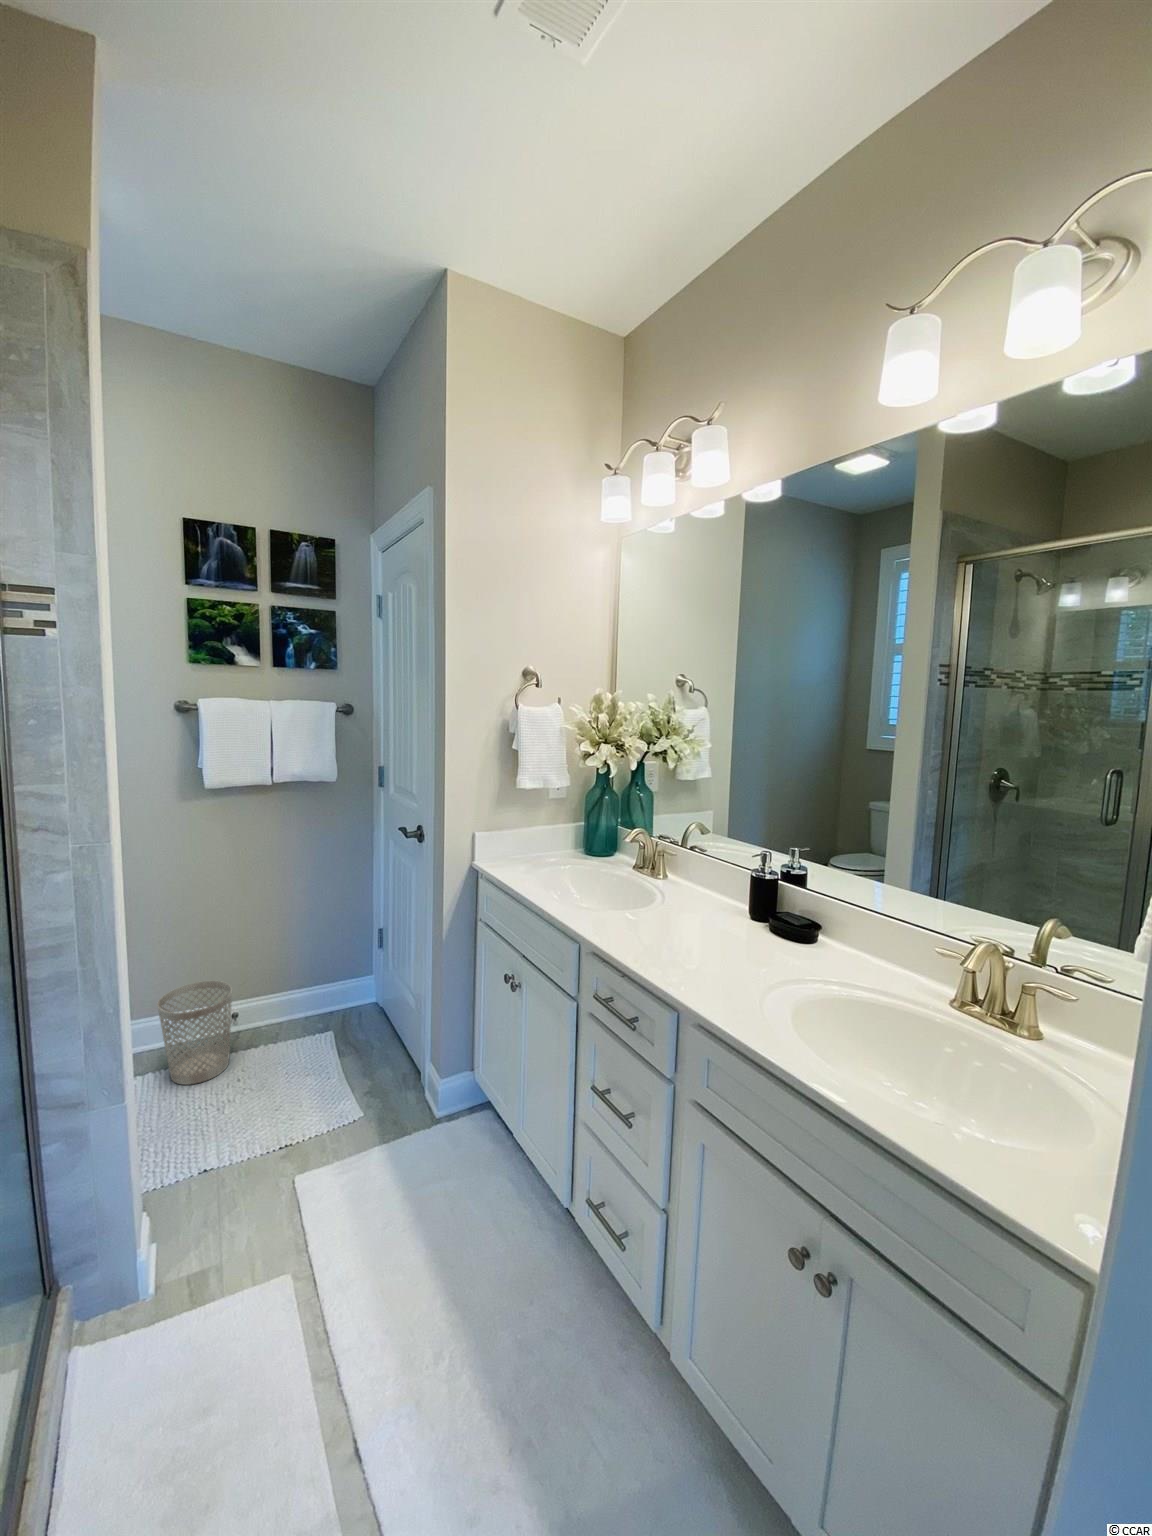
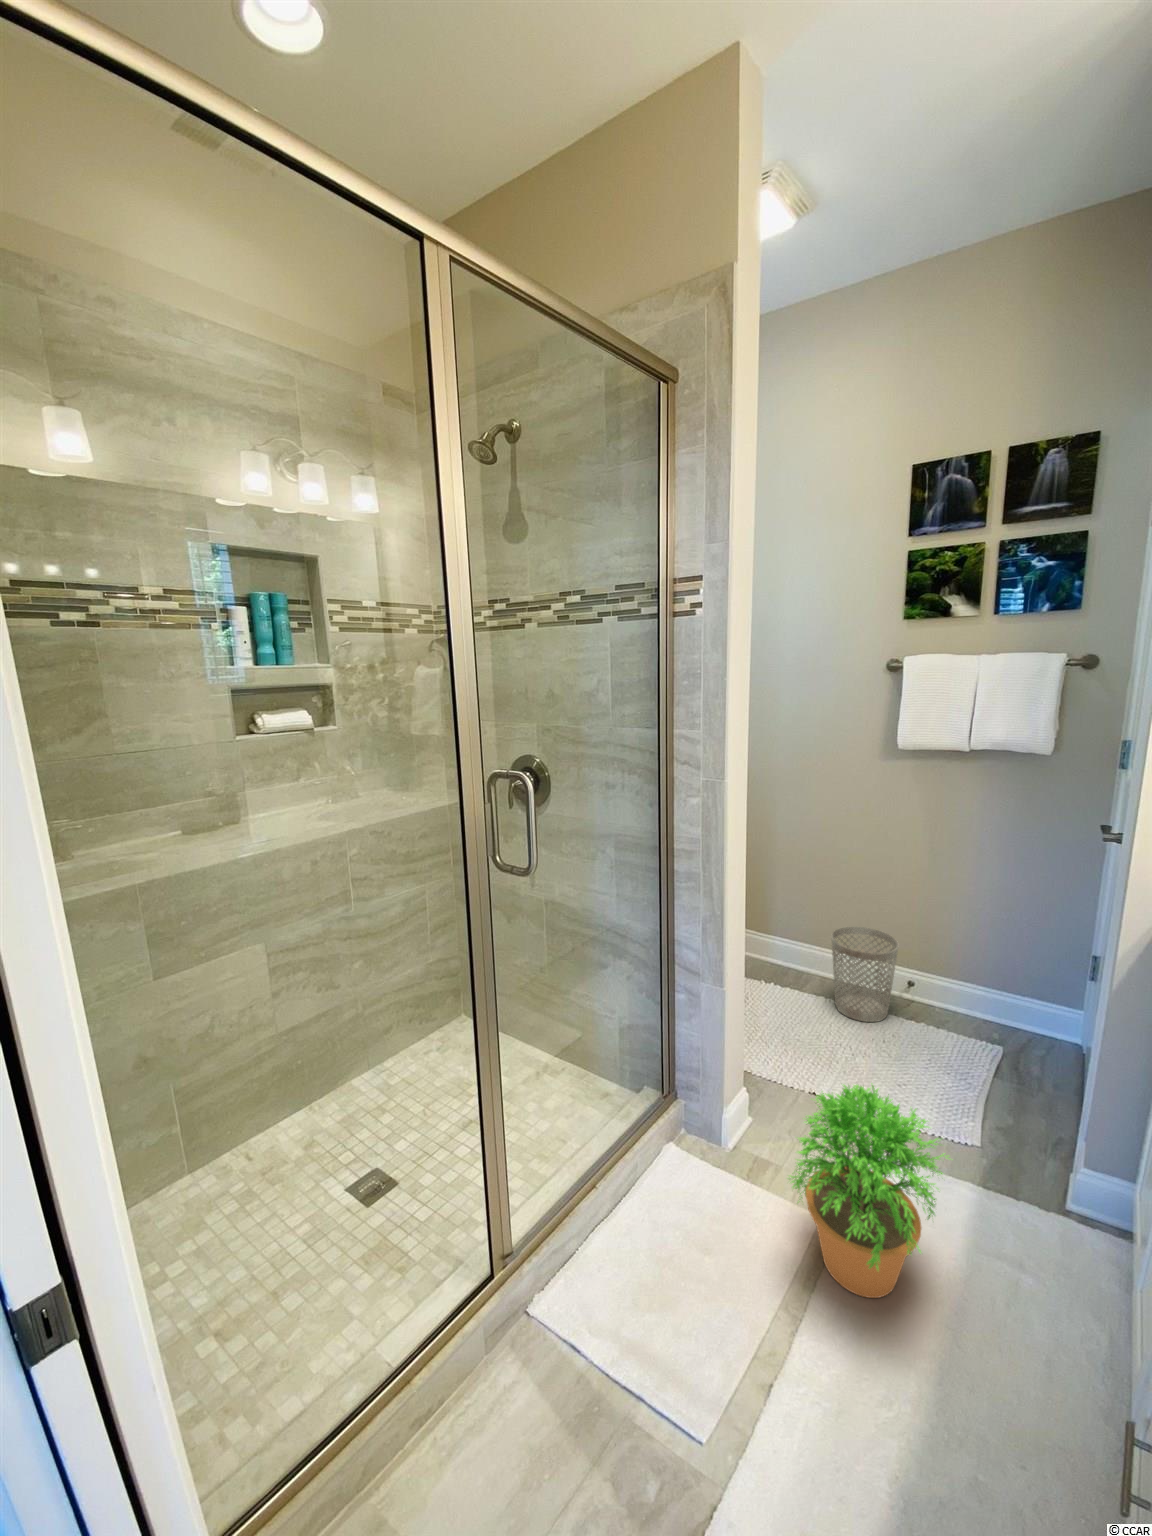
potted plant: none [264,1100,407,1301] -> present [788,1085,948,1298]

